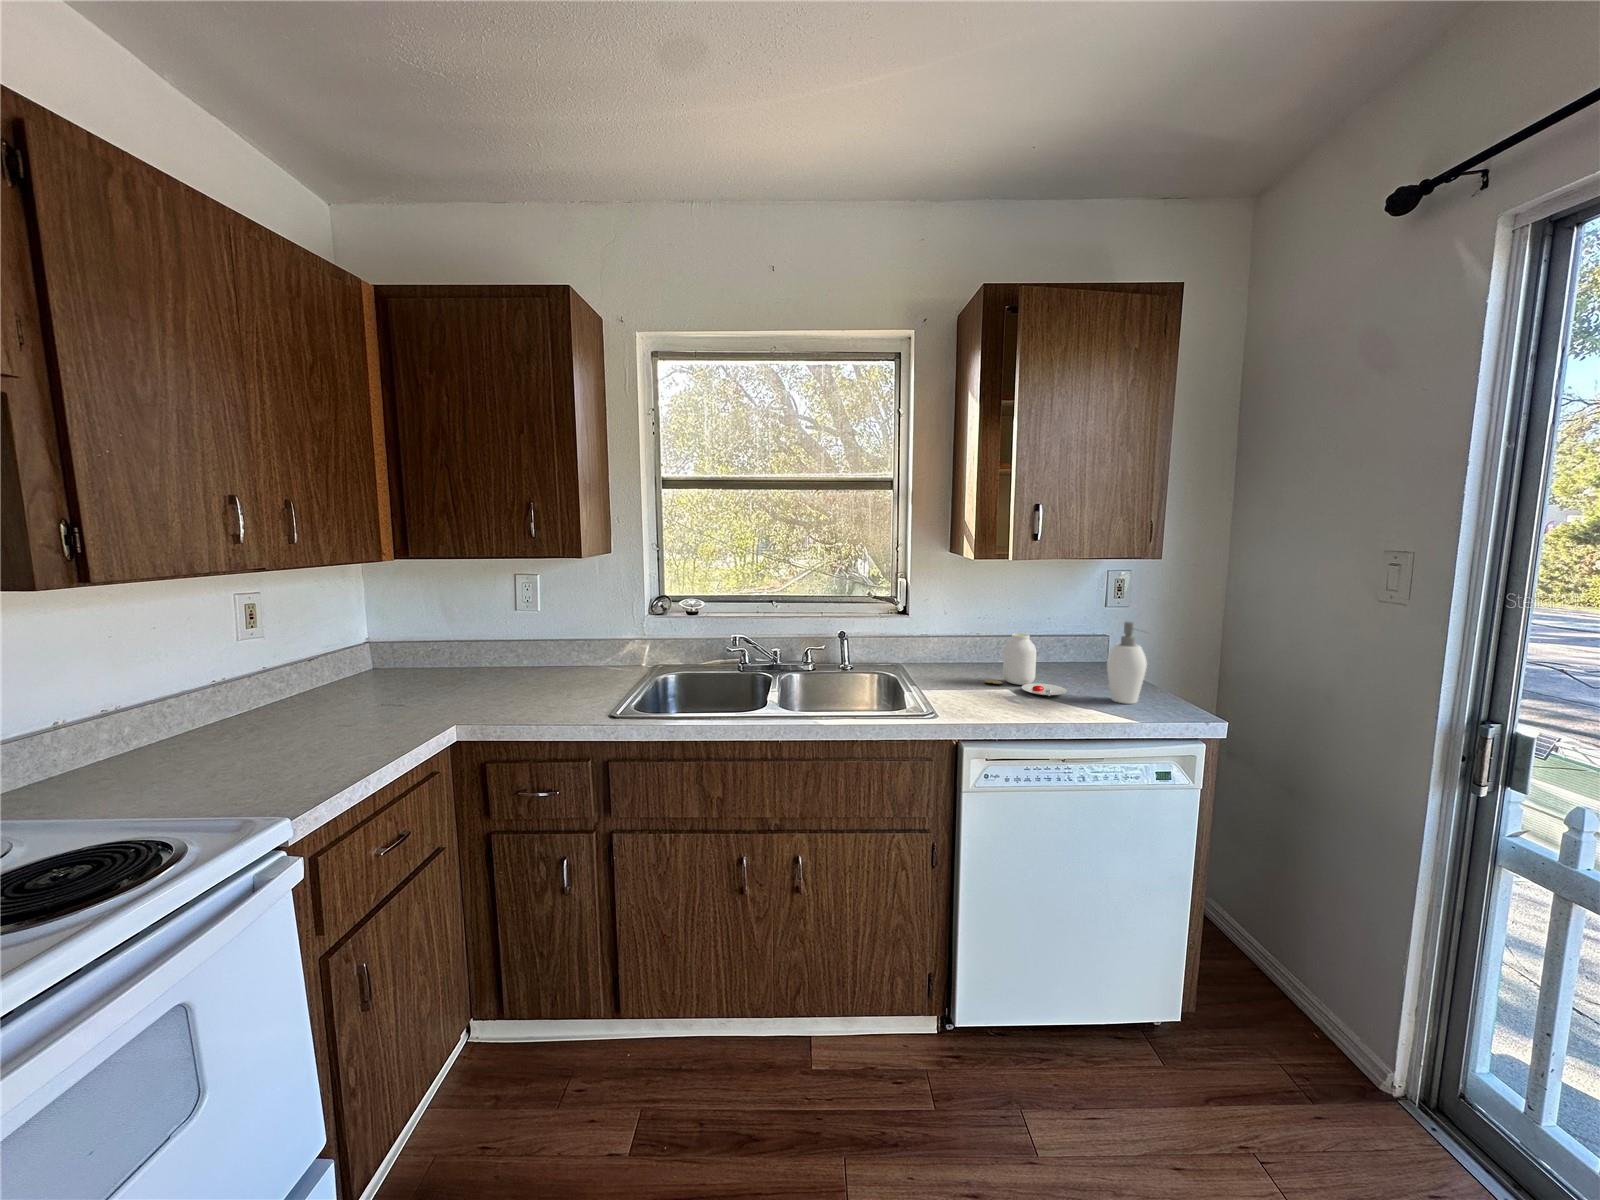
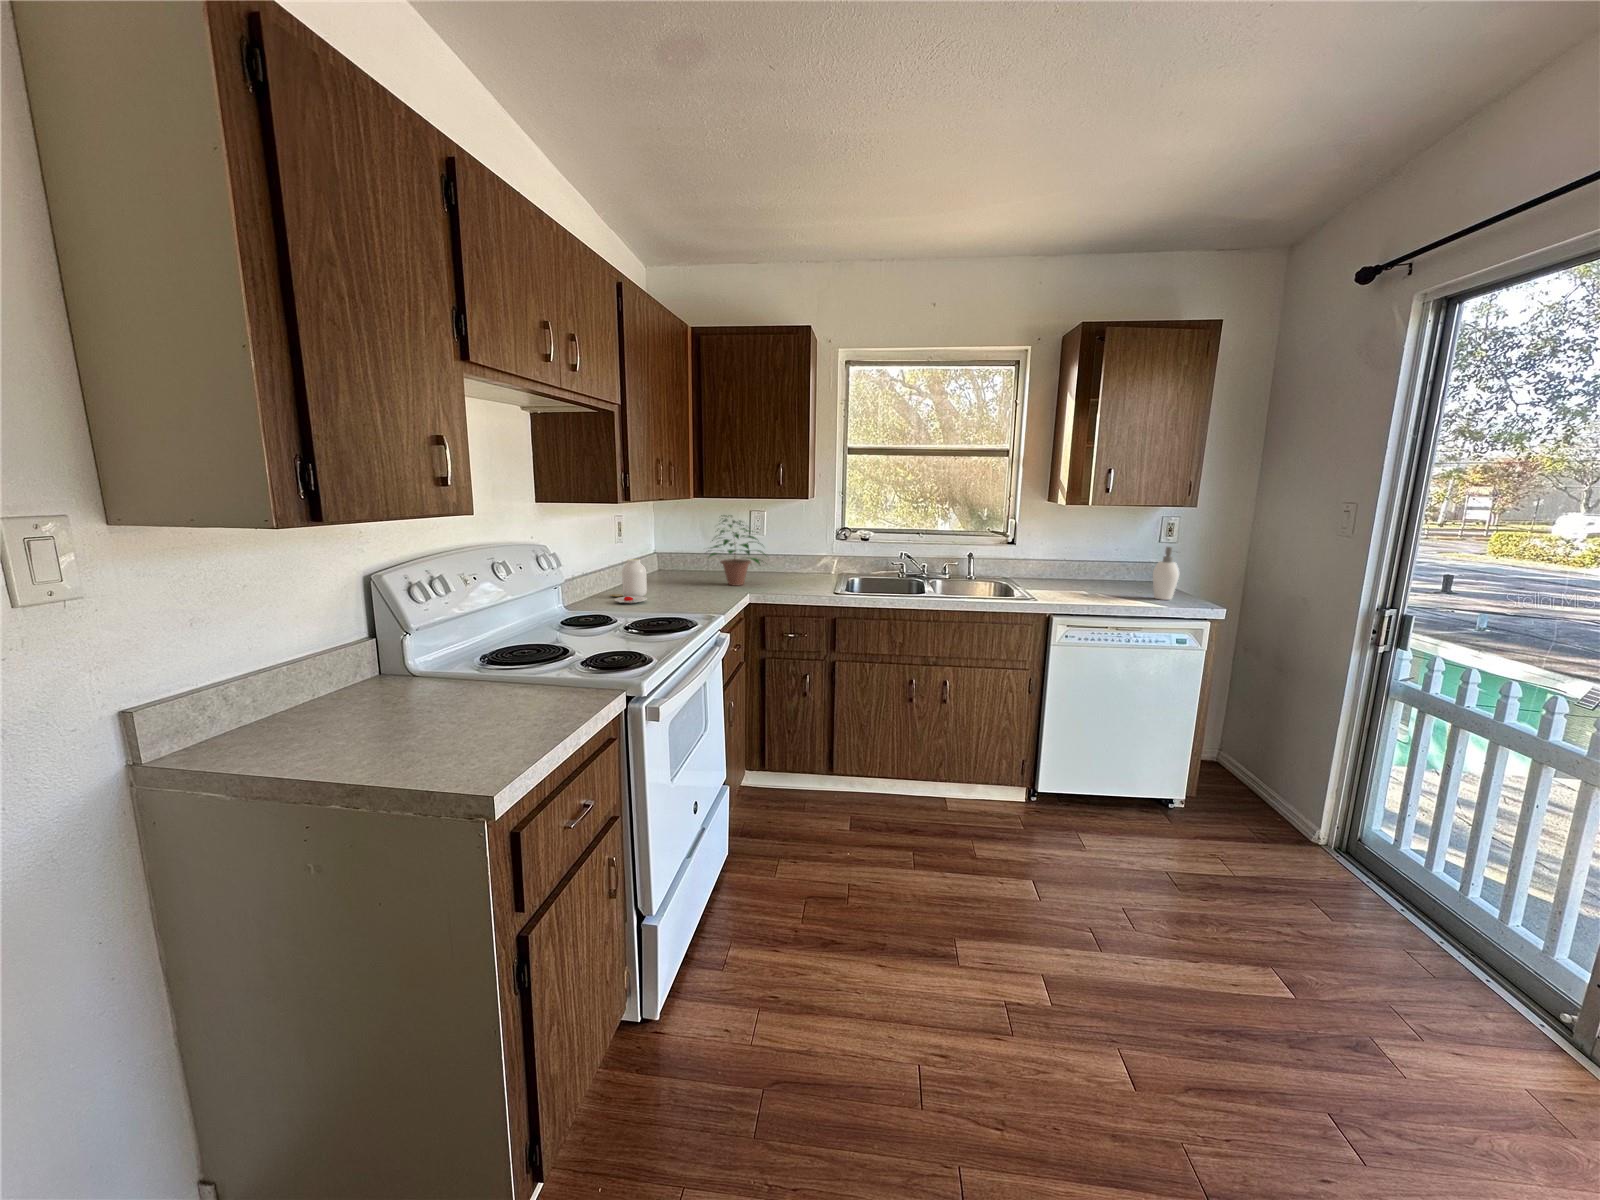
potted plant: none [389,589,522,705] -> present [710,518,764,586]
jar: present [985,633,1067,696] -> present [611,559,647,603]

